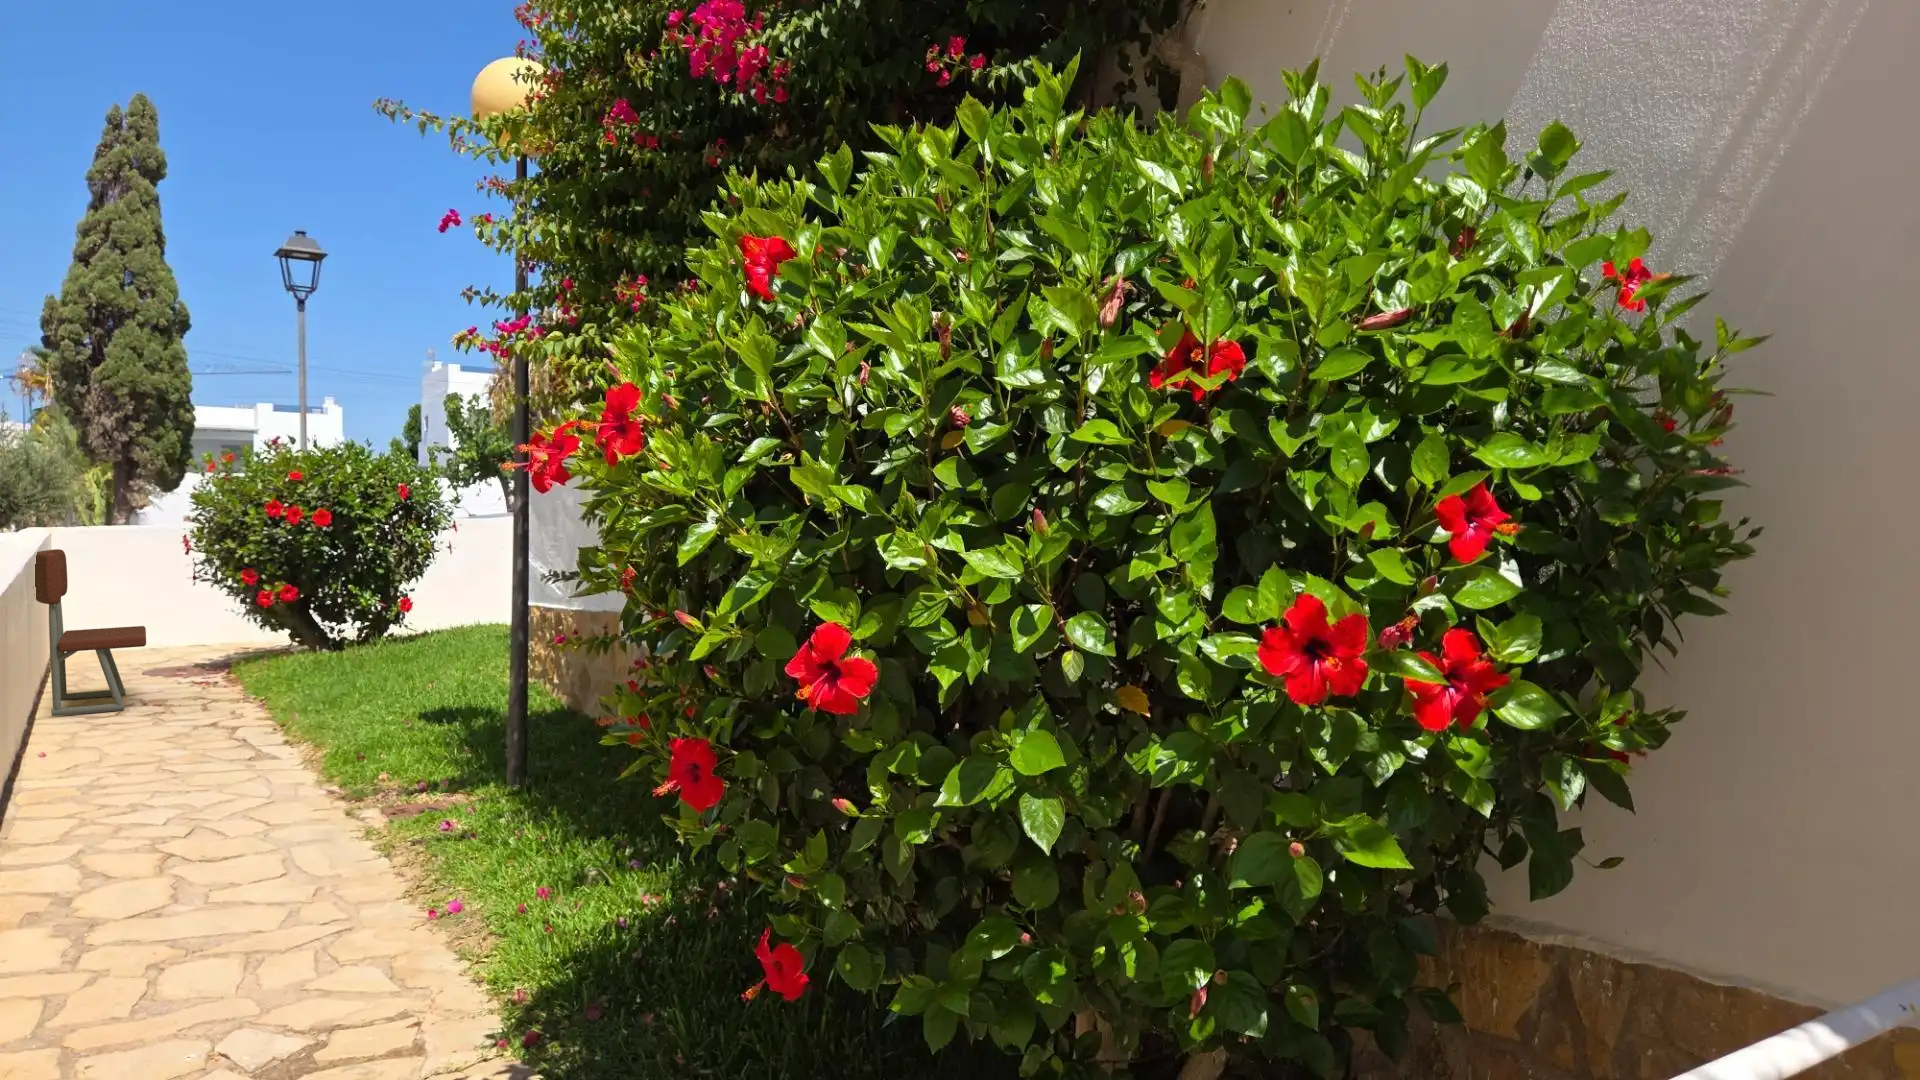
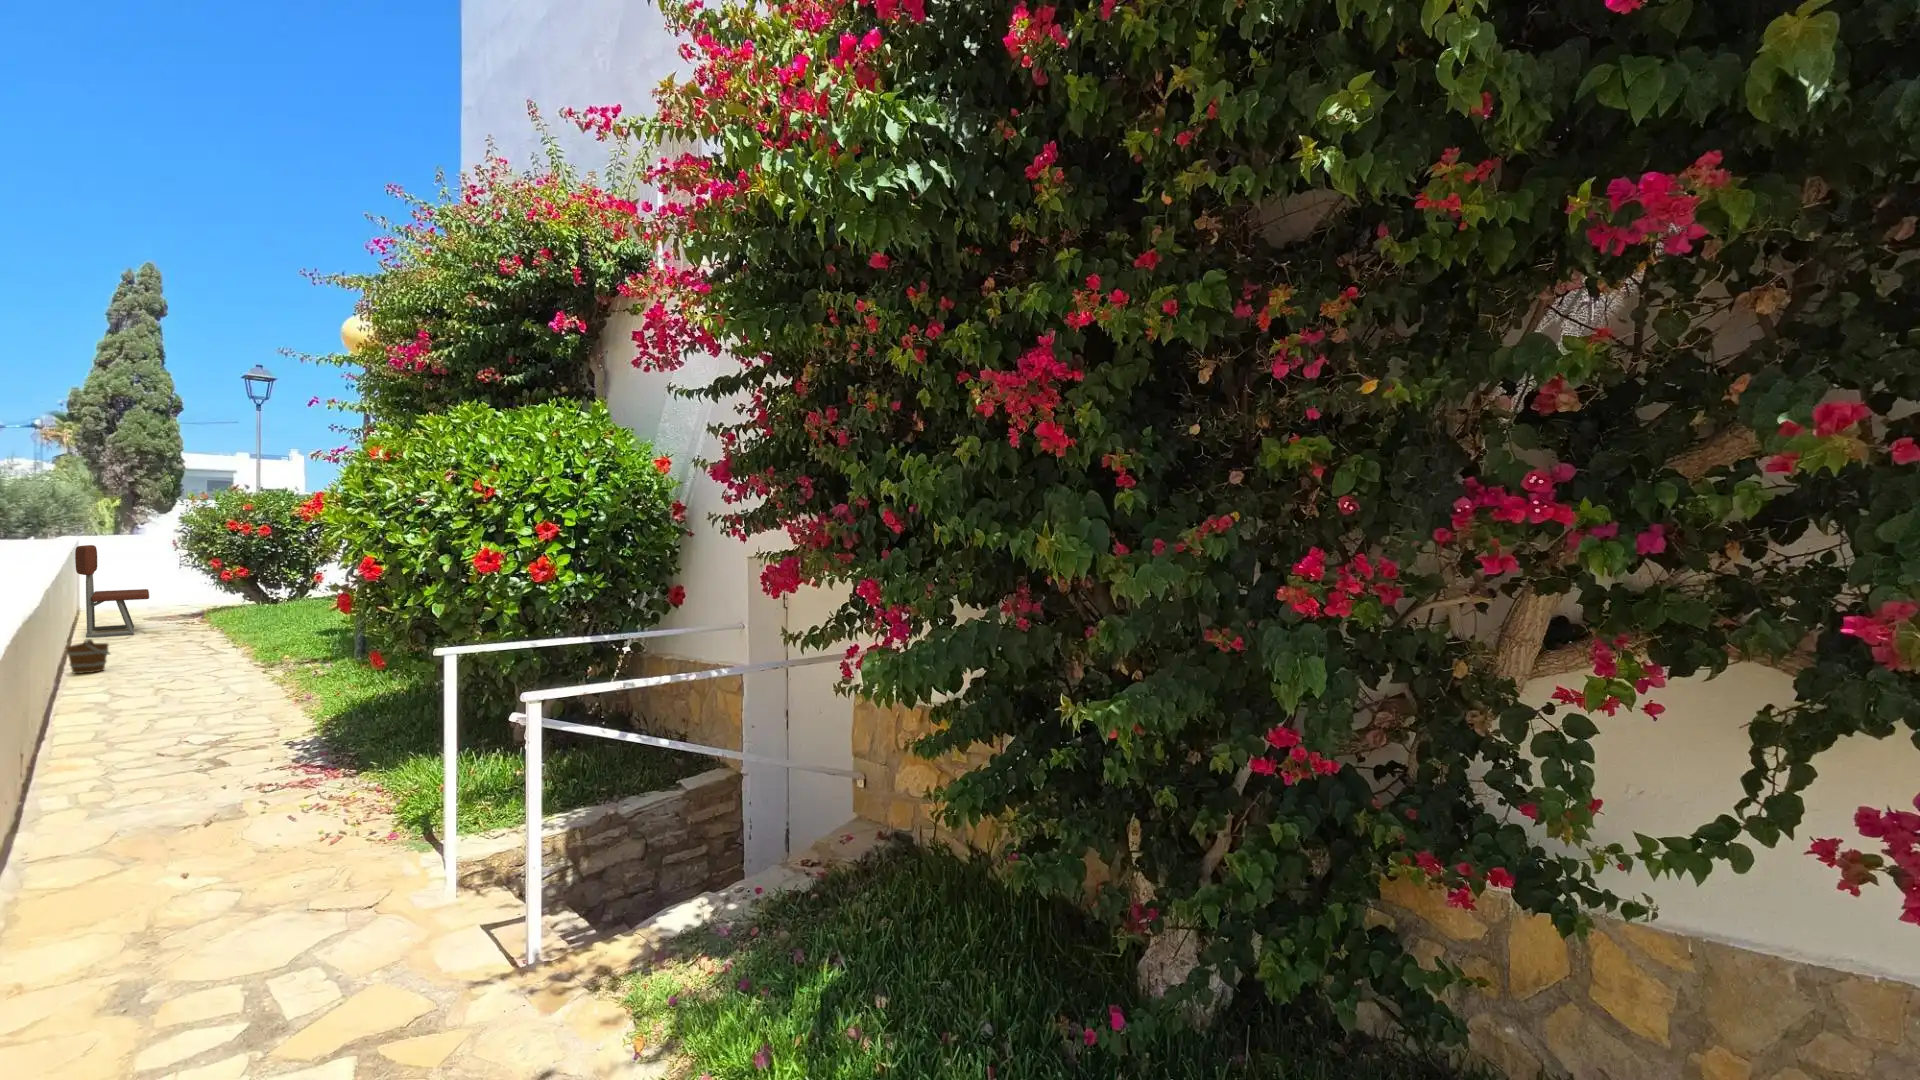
bucket: none [7,738,81,807] -> present [67,639,110,674]

